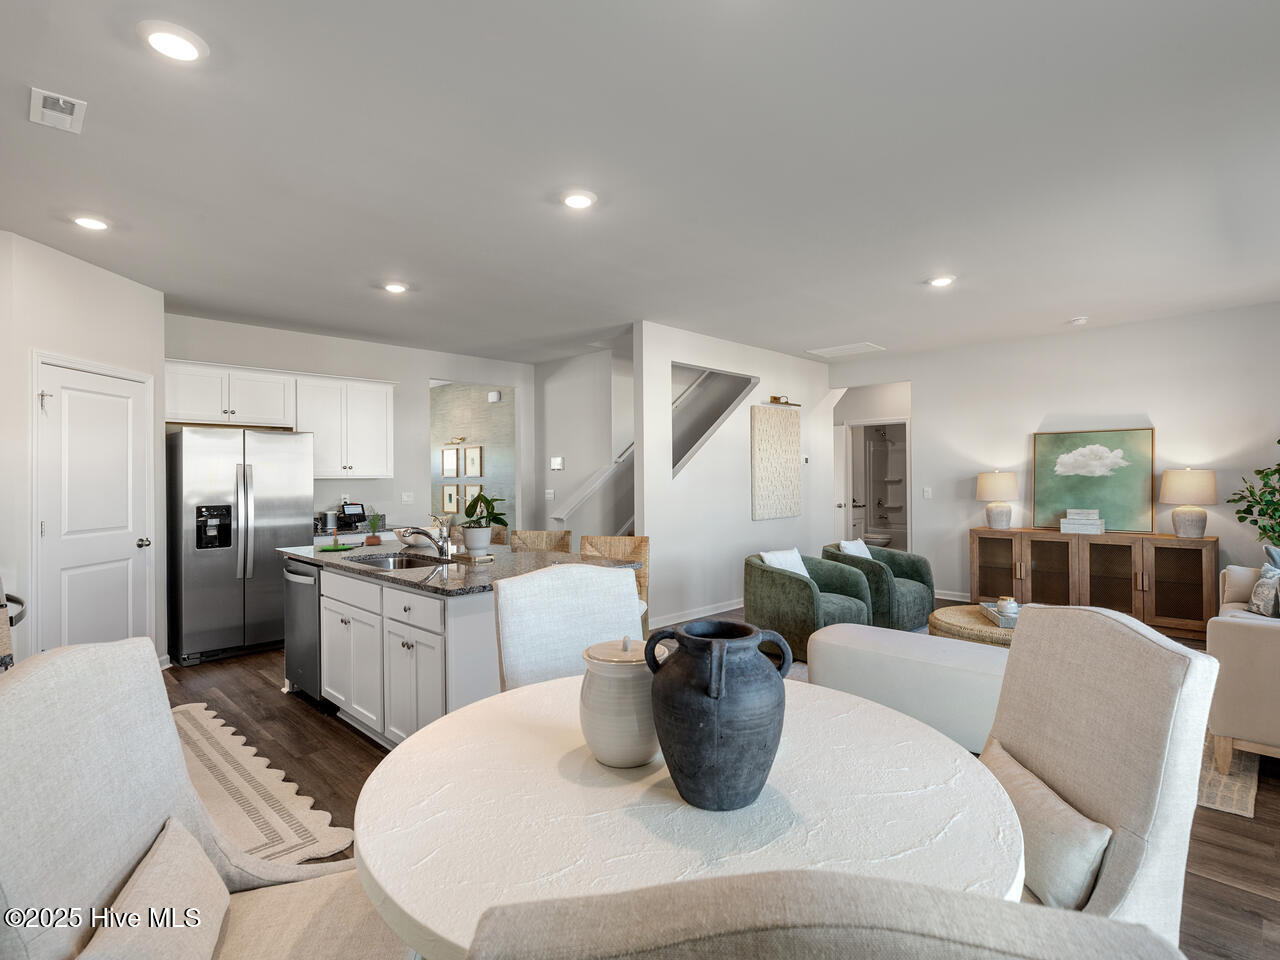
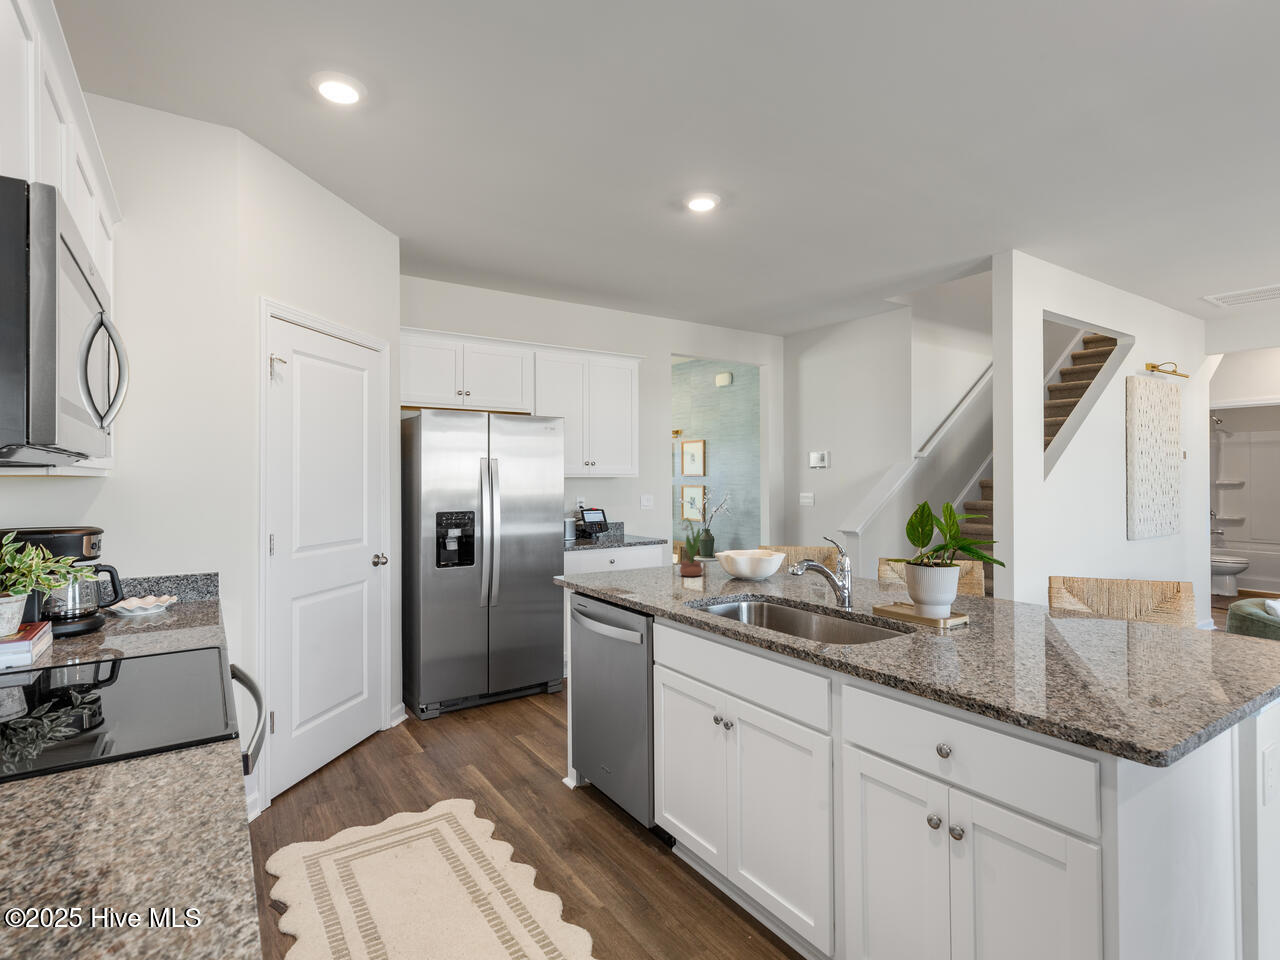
candle: present [318,528,354,551] -> none [626,552,677,587]

